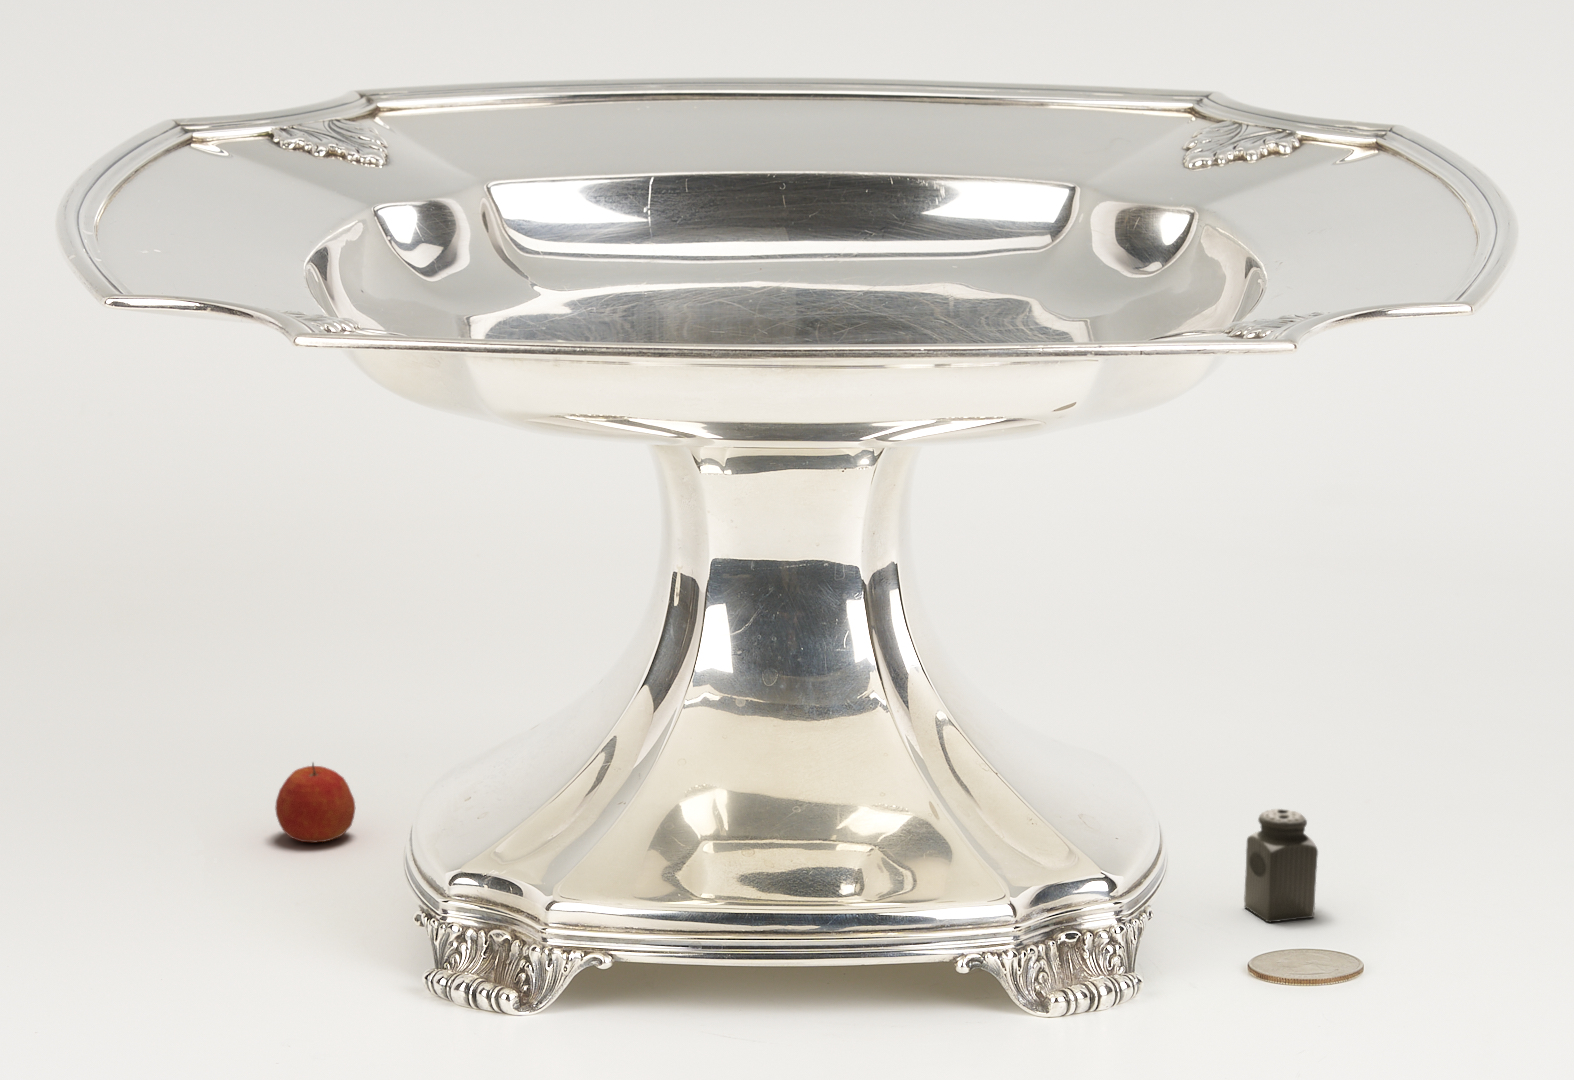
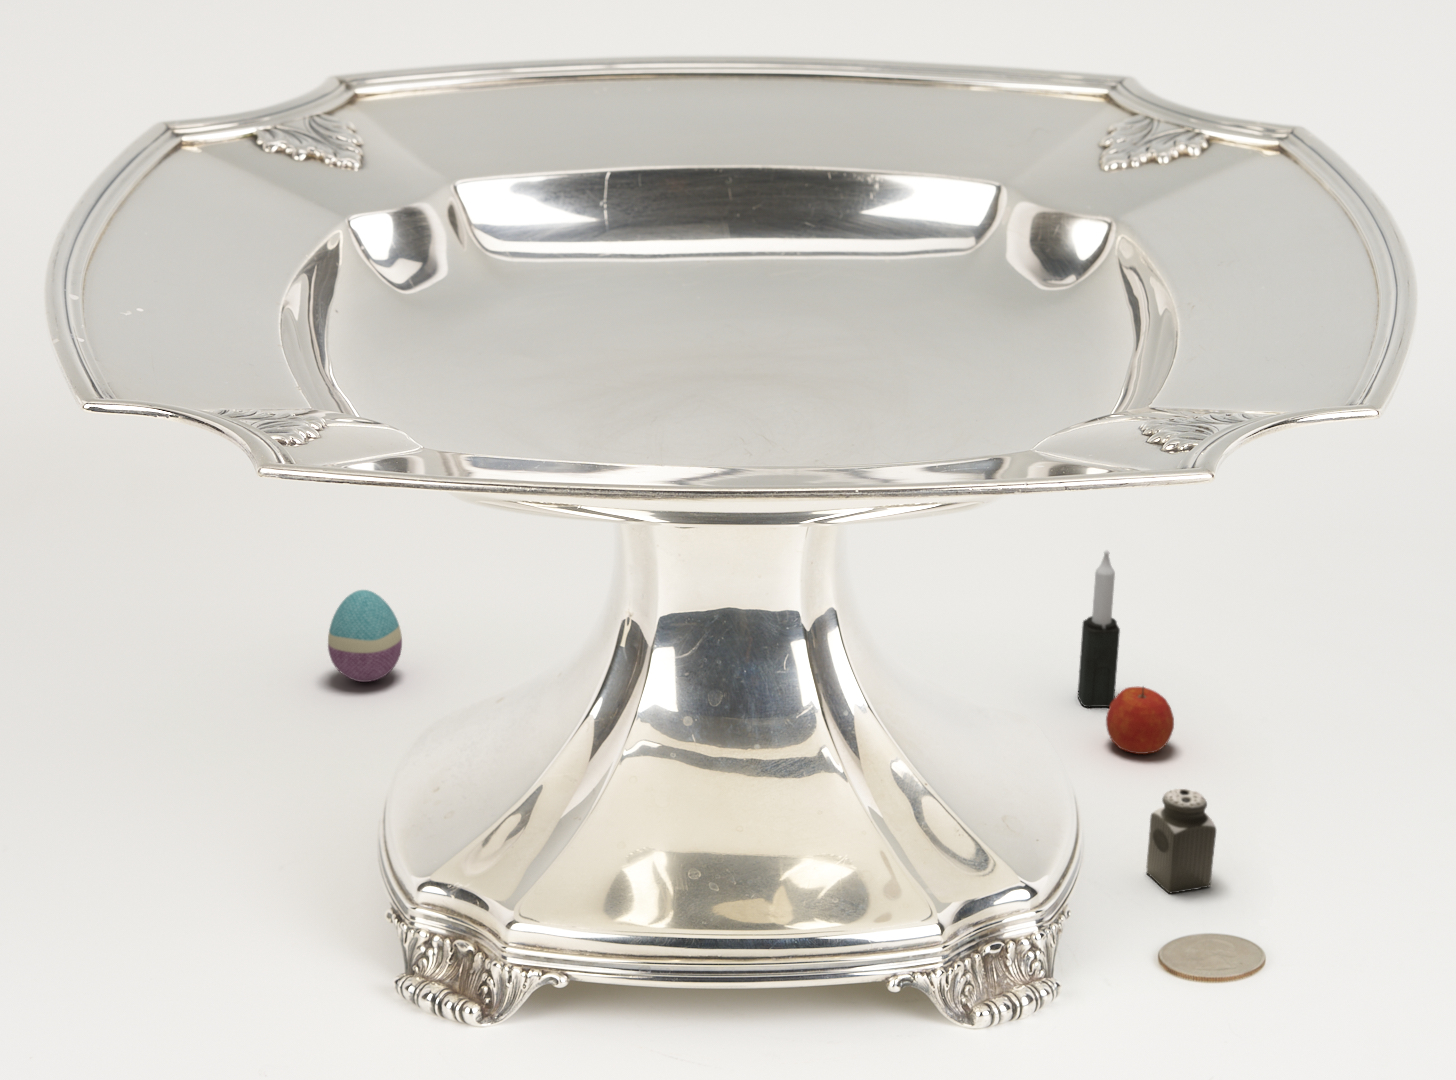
candle: none [1179,600,1223,783] -> present [1078,551,1120,707]
decorative egg: none [327,653,411,760] -> present [328,590,402,682]
apple: present [275,763,355,842] -> present [1106,687,1174,754]

